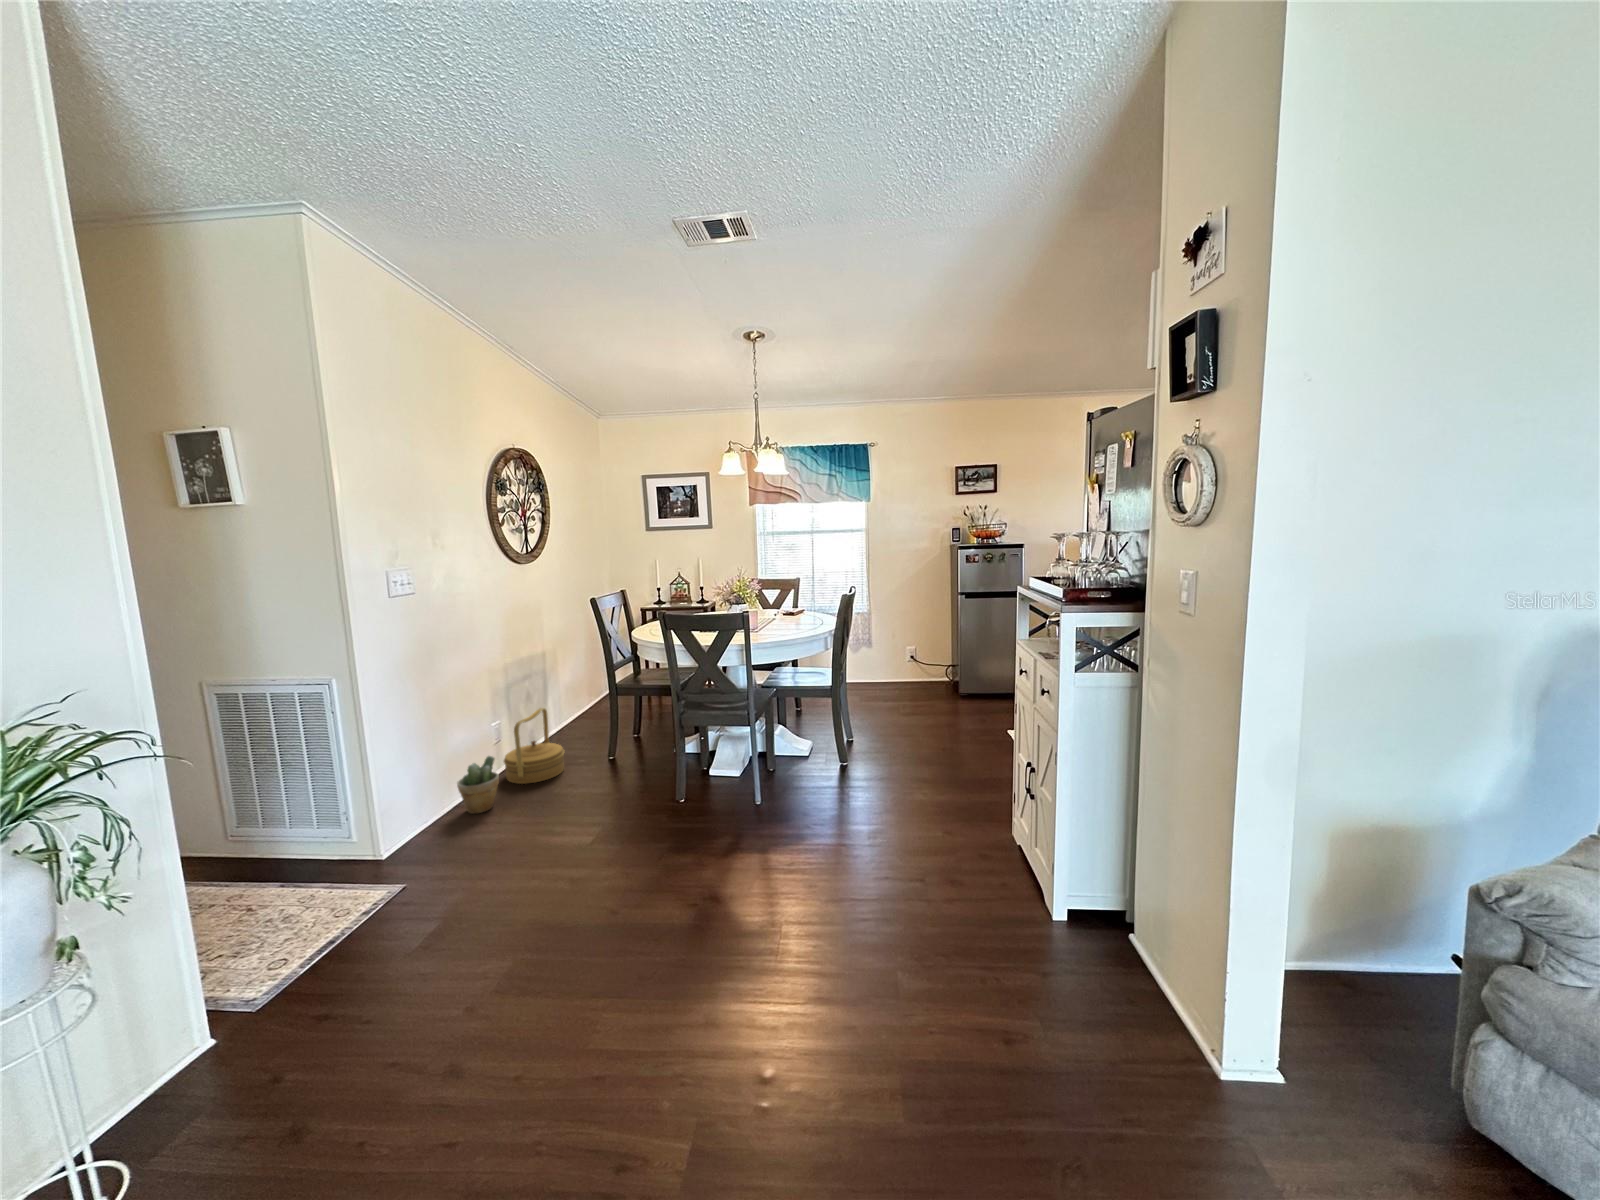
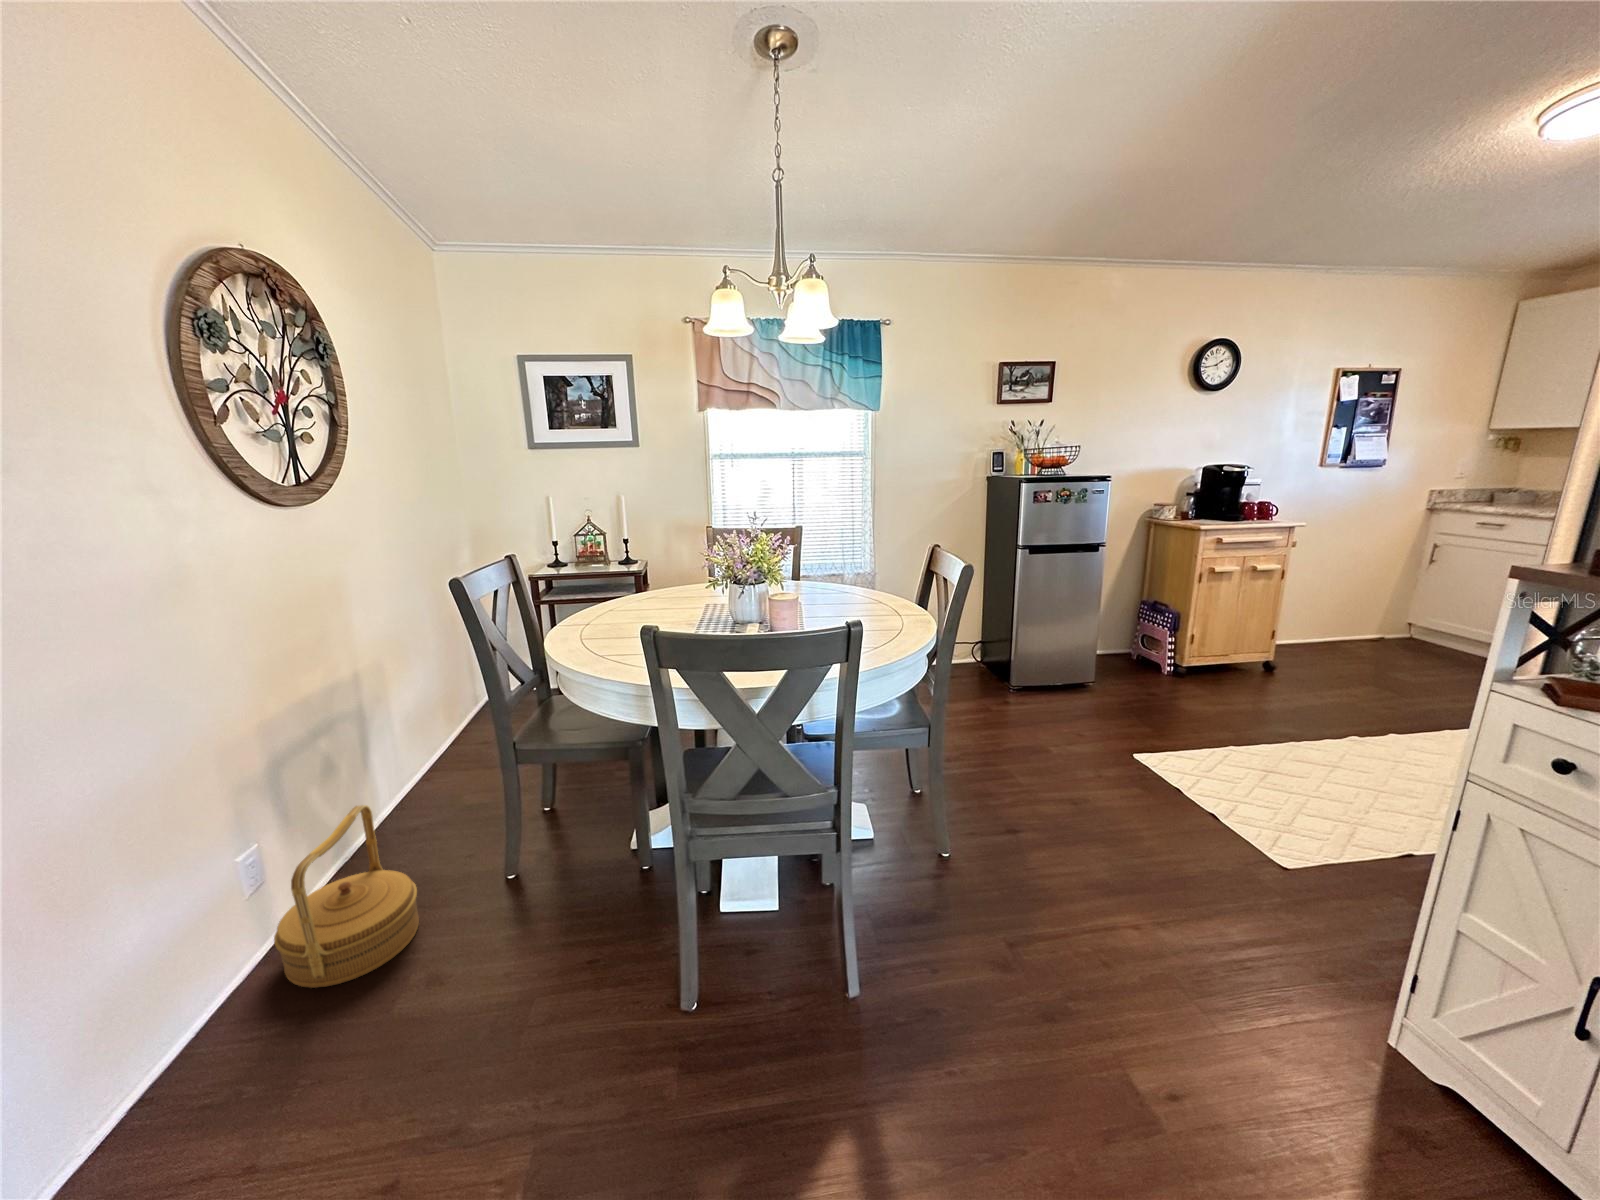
potted plant: present [457,756,499,814] -> none [130,974,257,1132]

